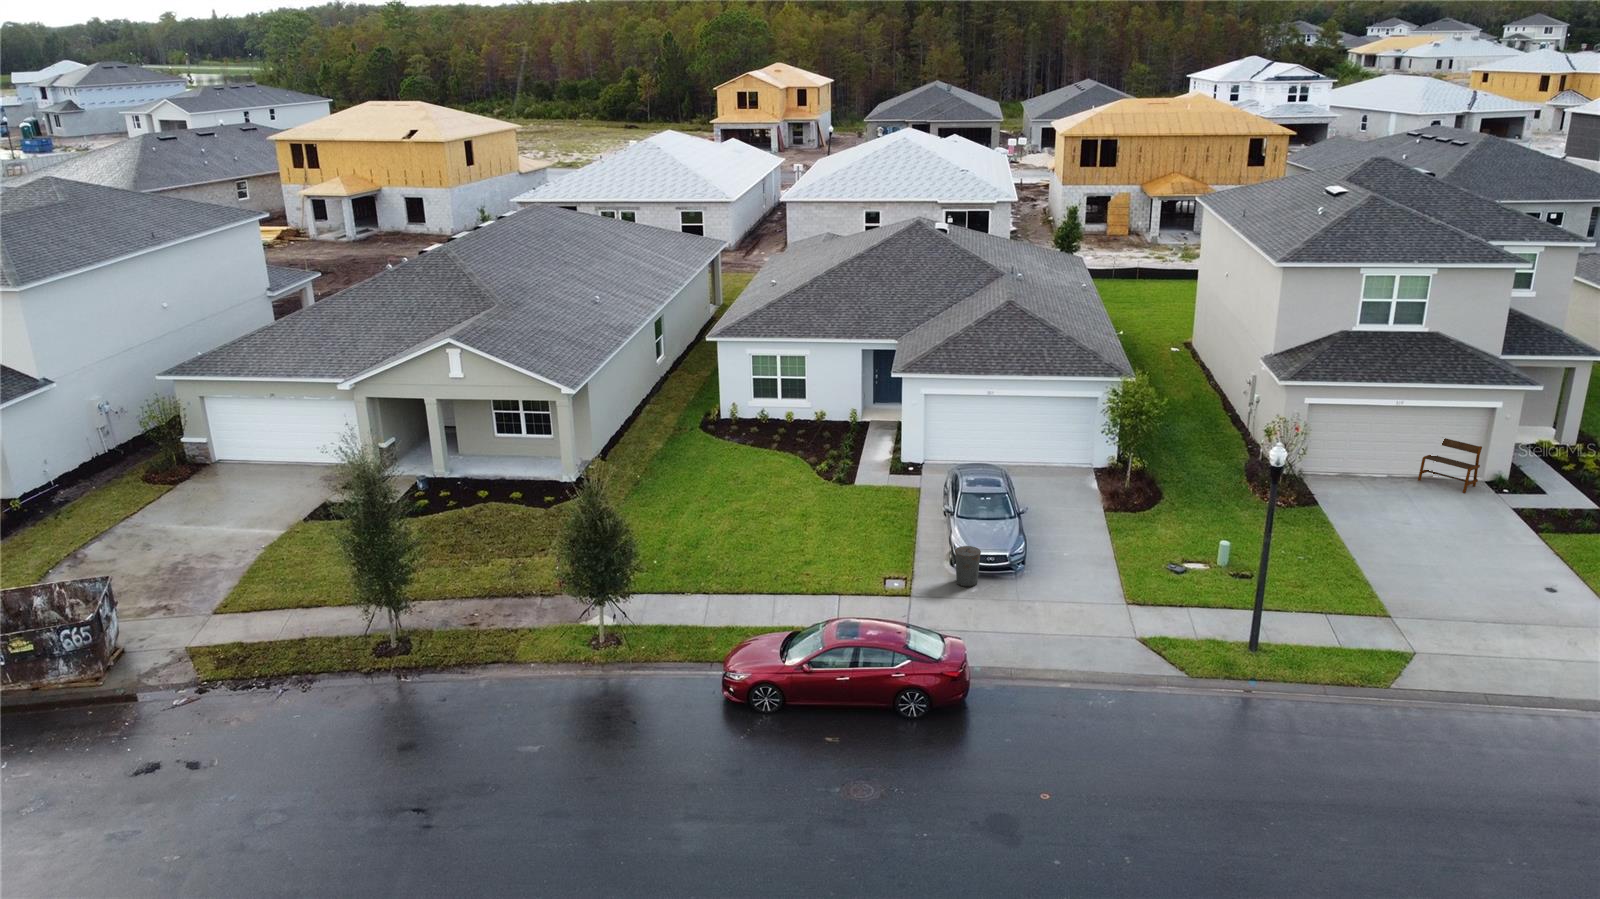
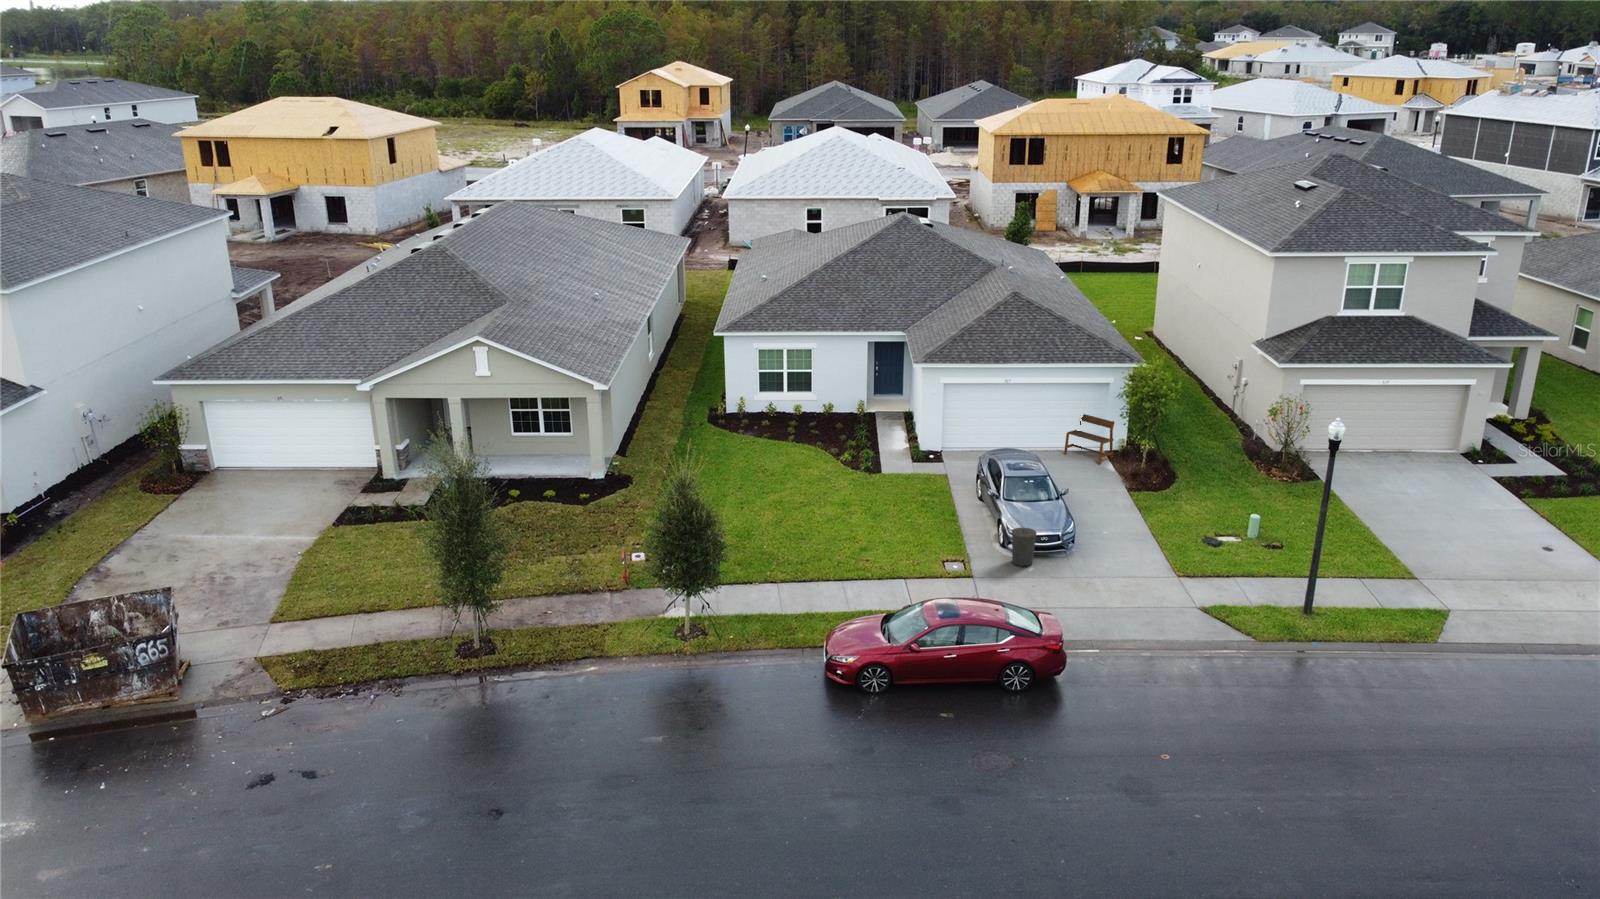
bench: present [1418,438,1482,493] -> present [1064,414,1114,465]

